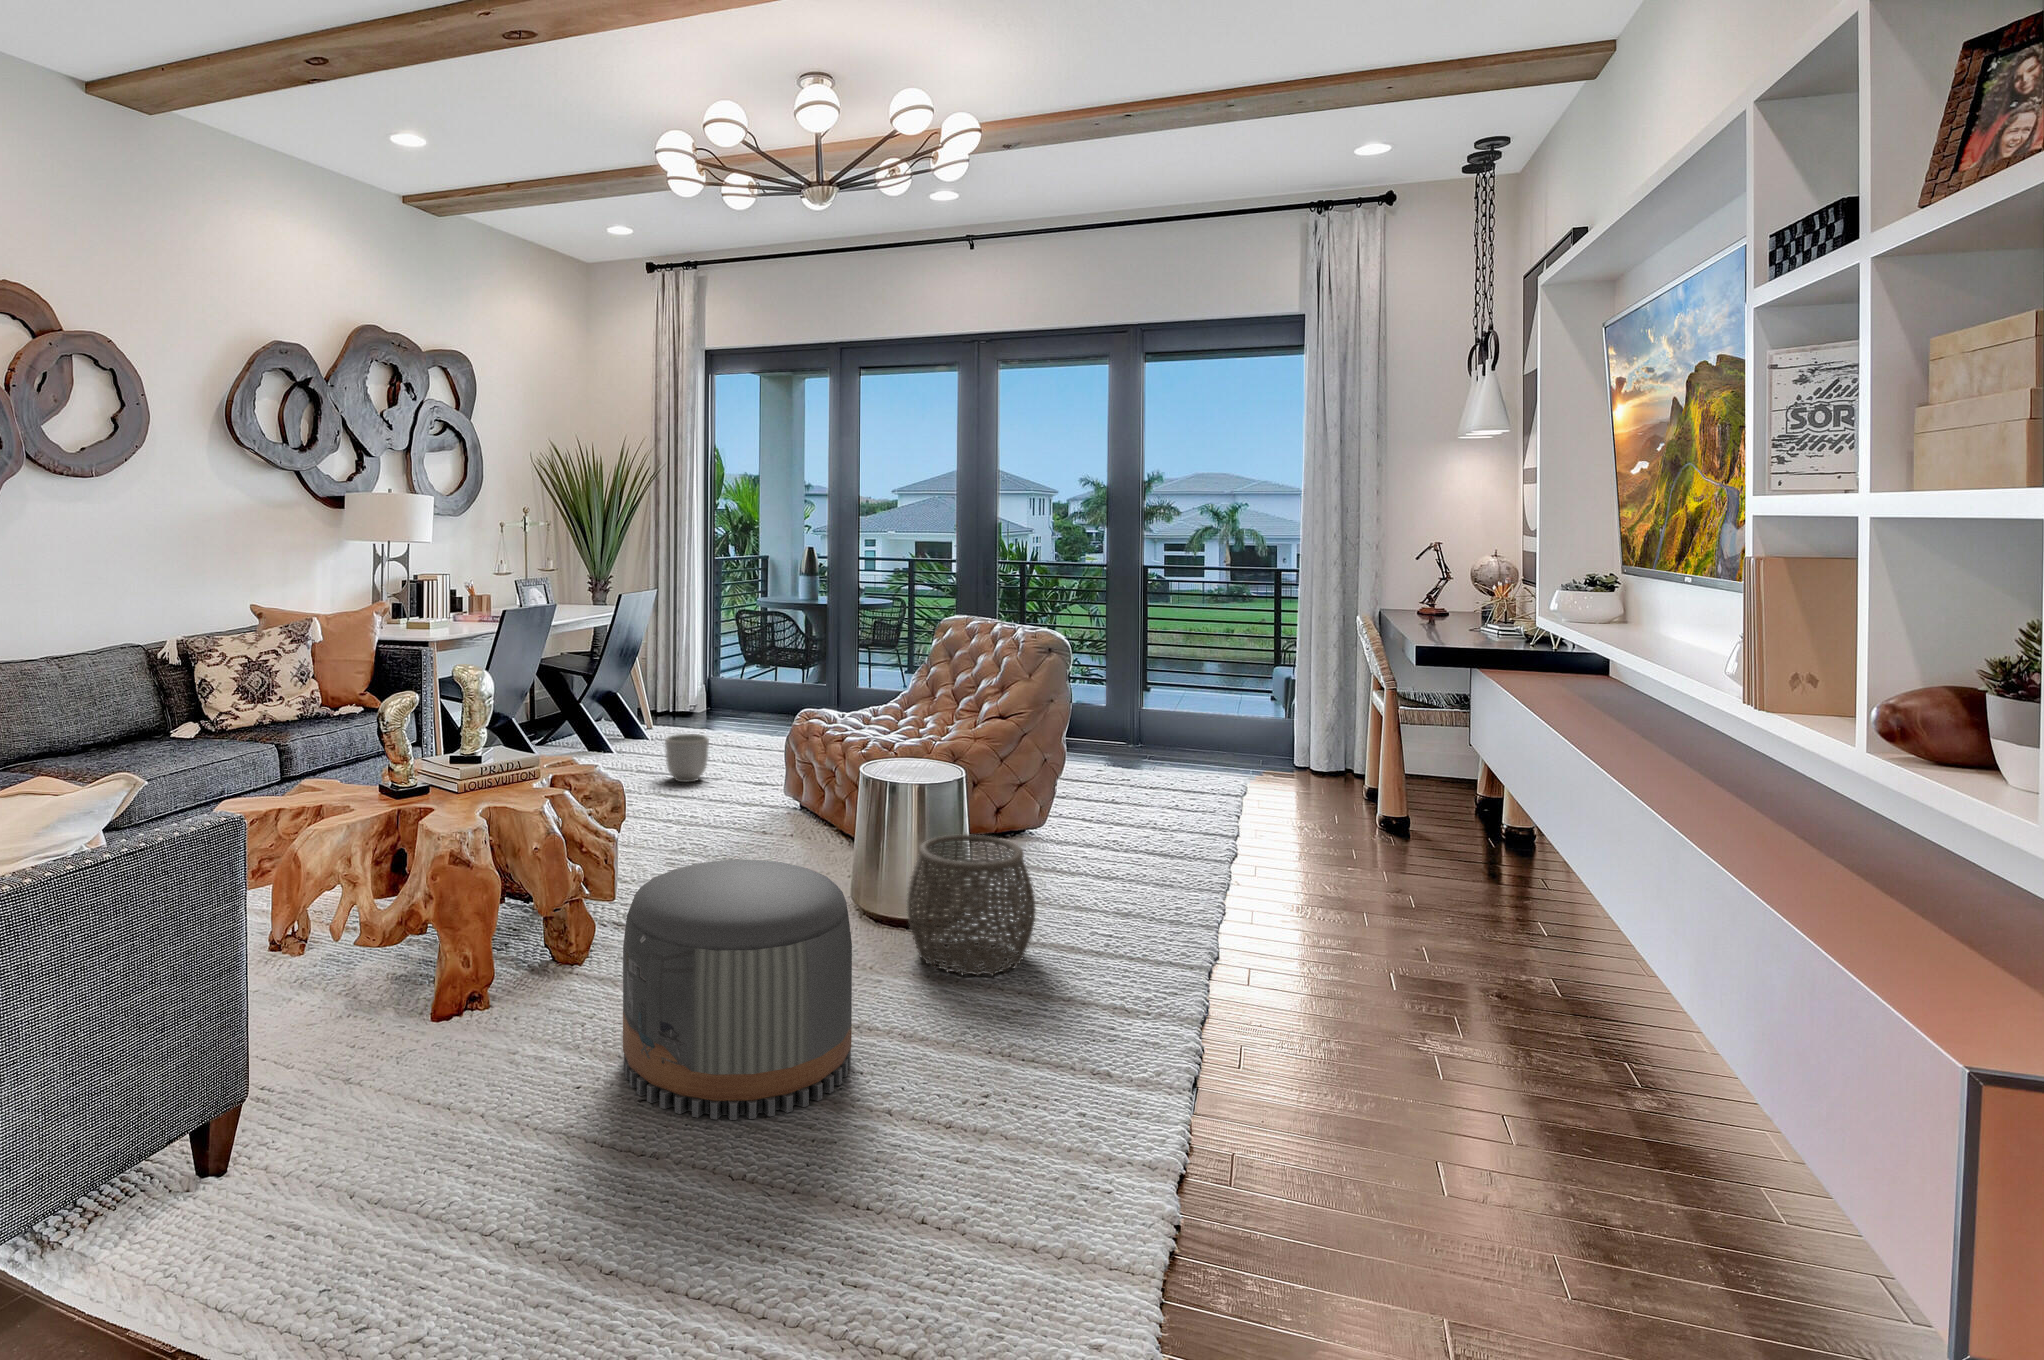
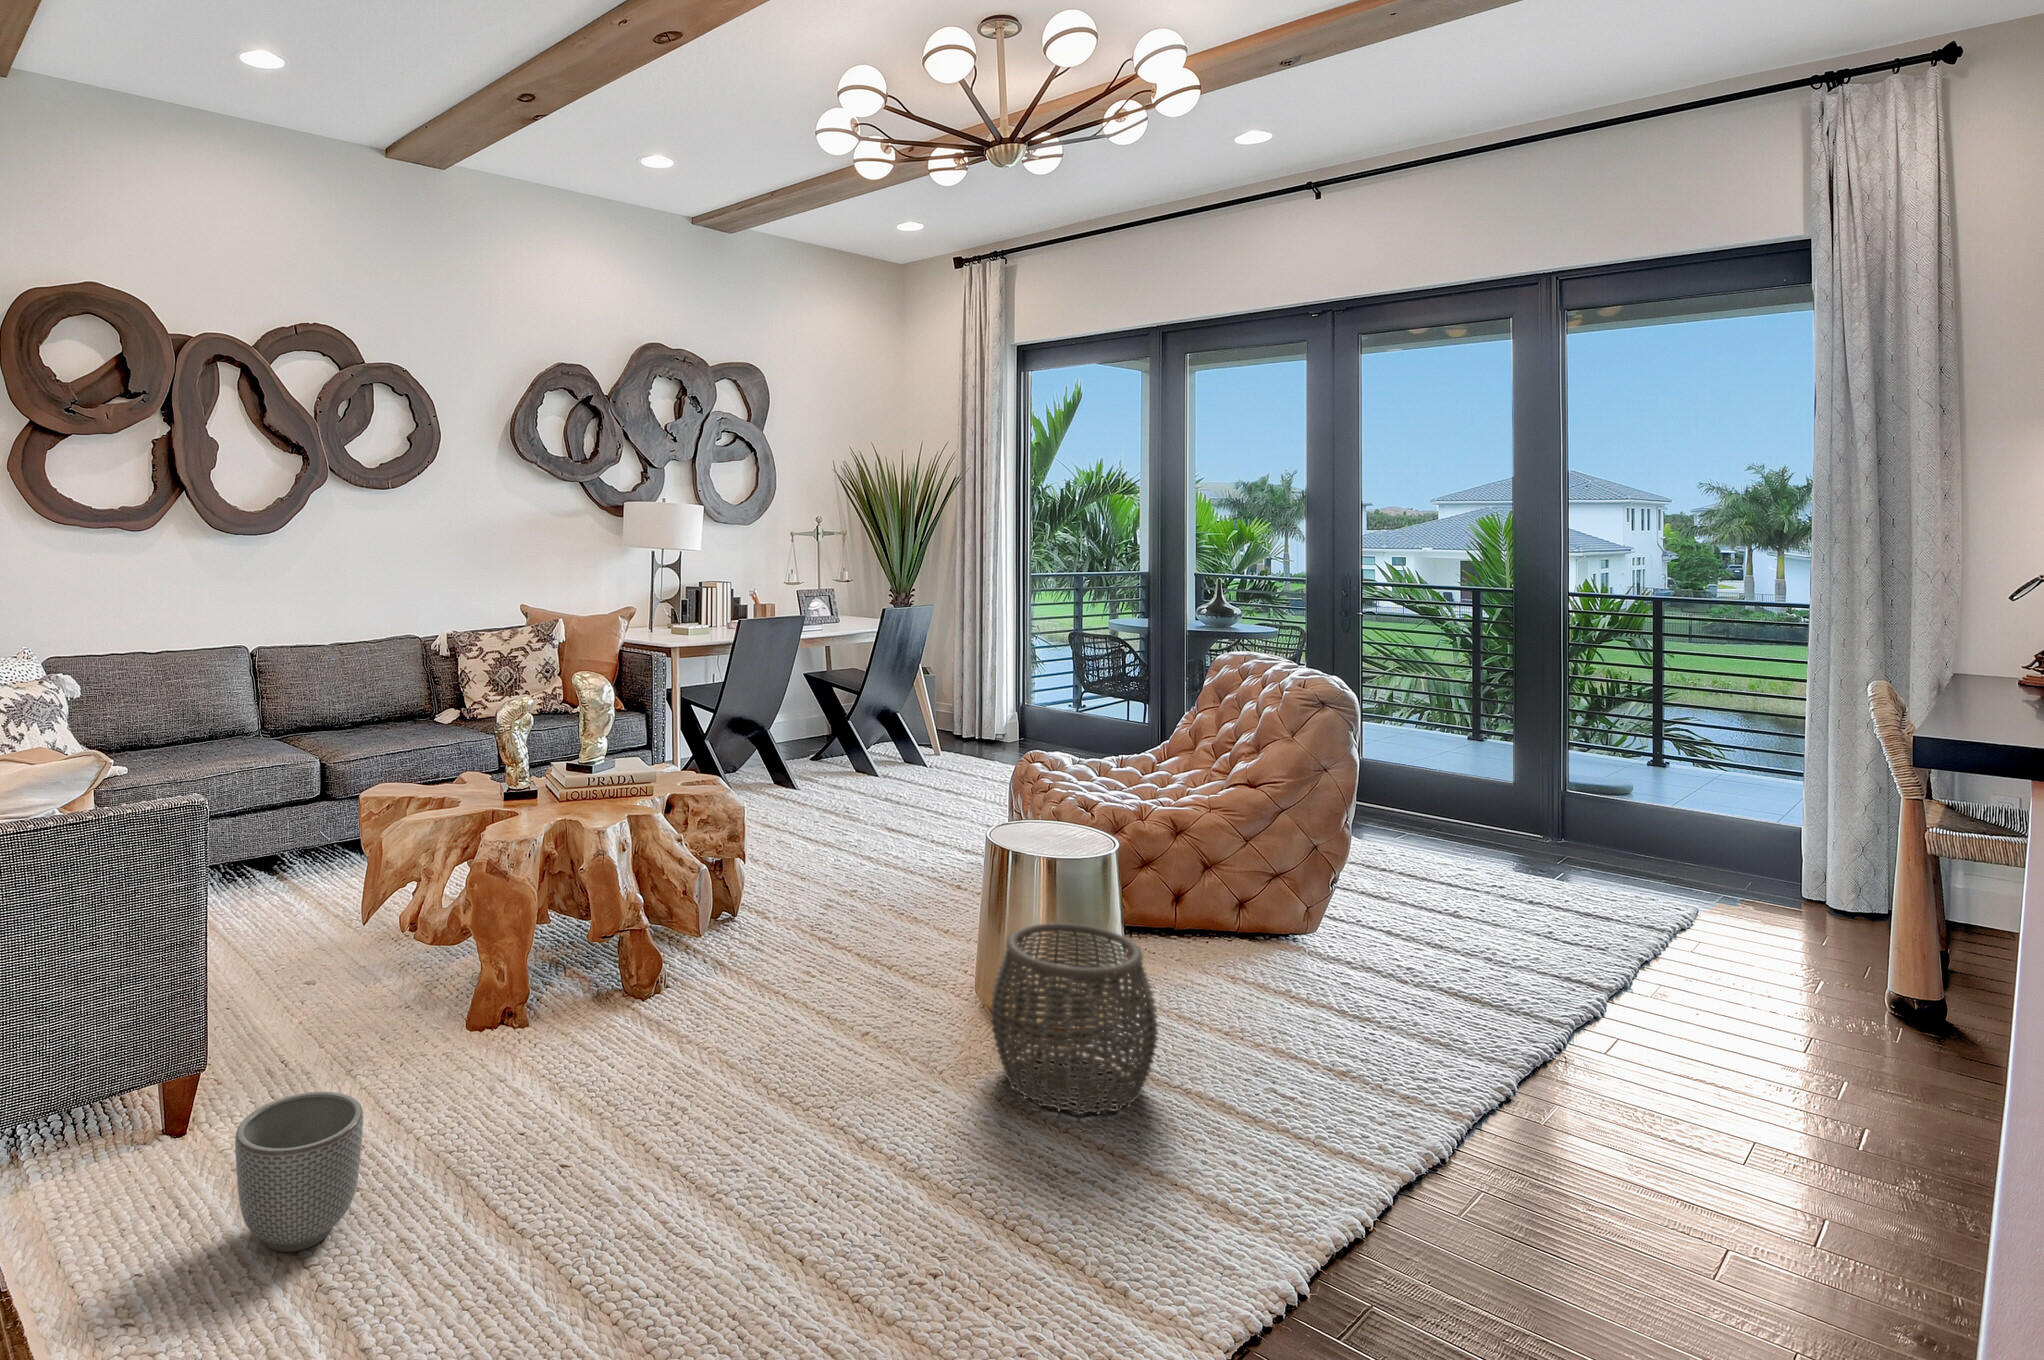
planter: present [665,734,709,782] -> present [235,1092,363,1252]
pouf: present [623,860,852,1120] -> none [562,914,827,1231]

